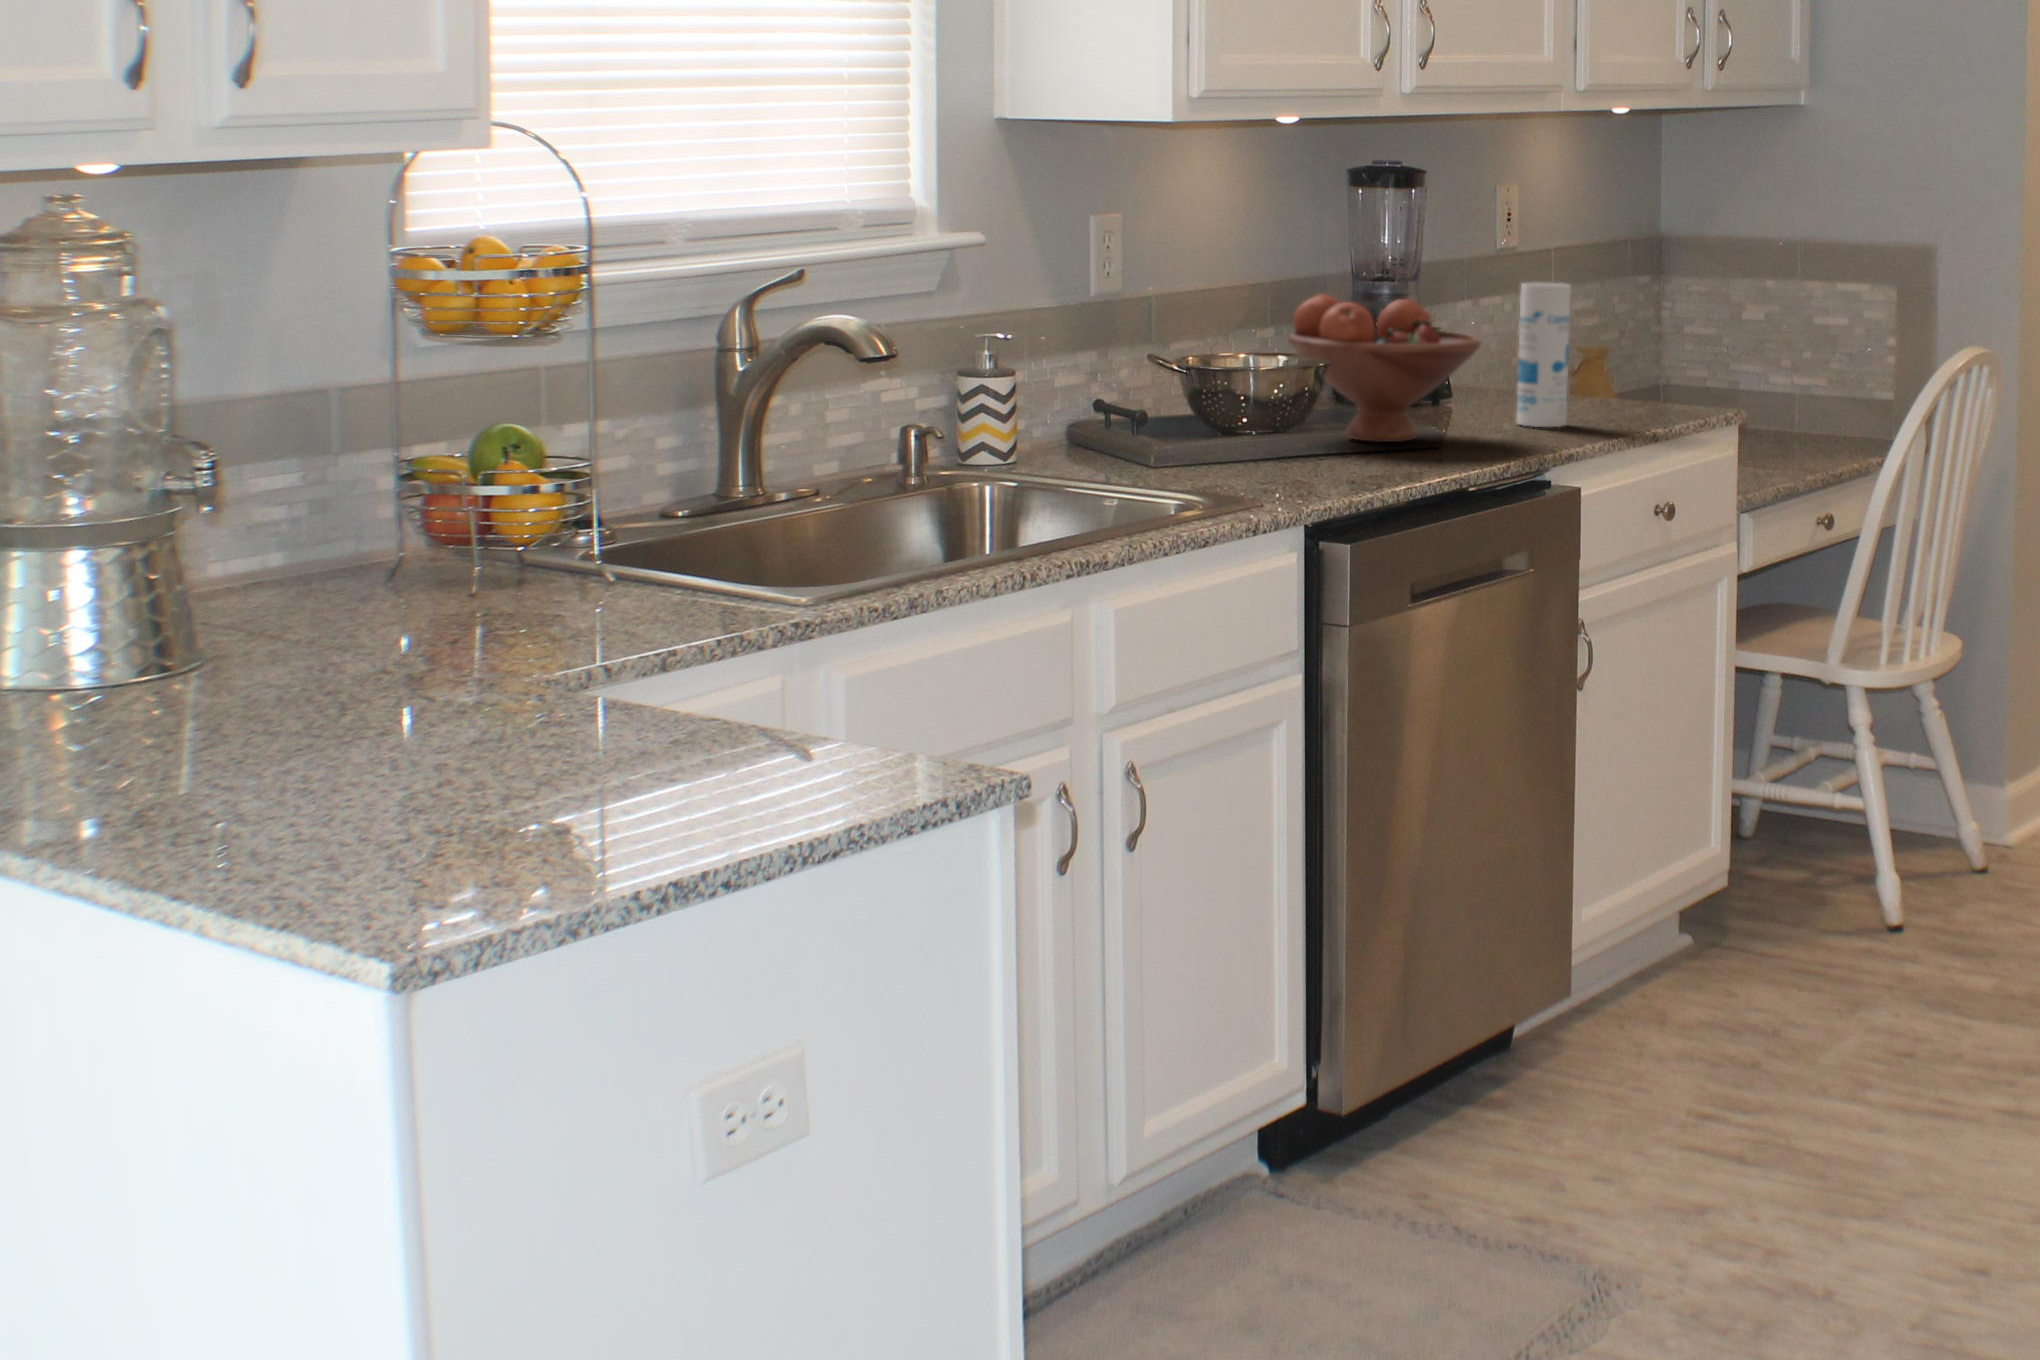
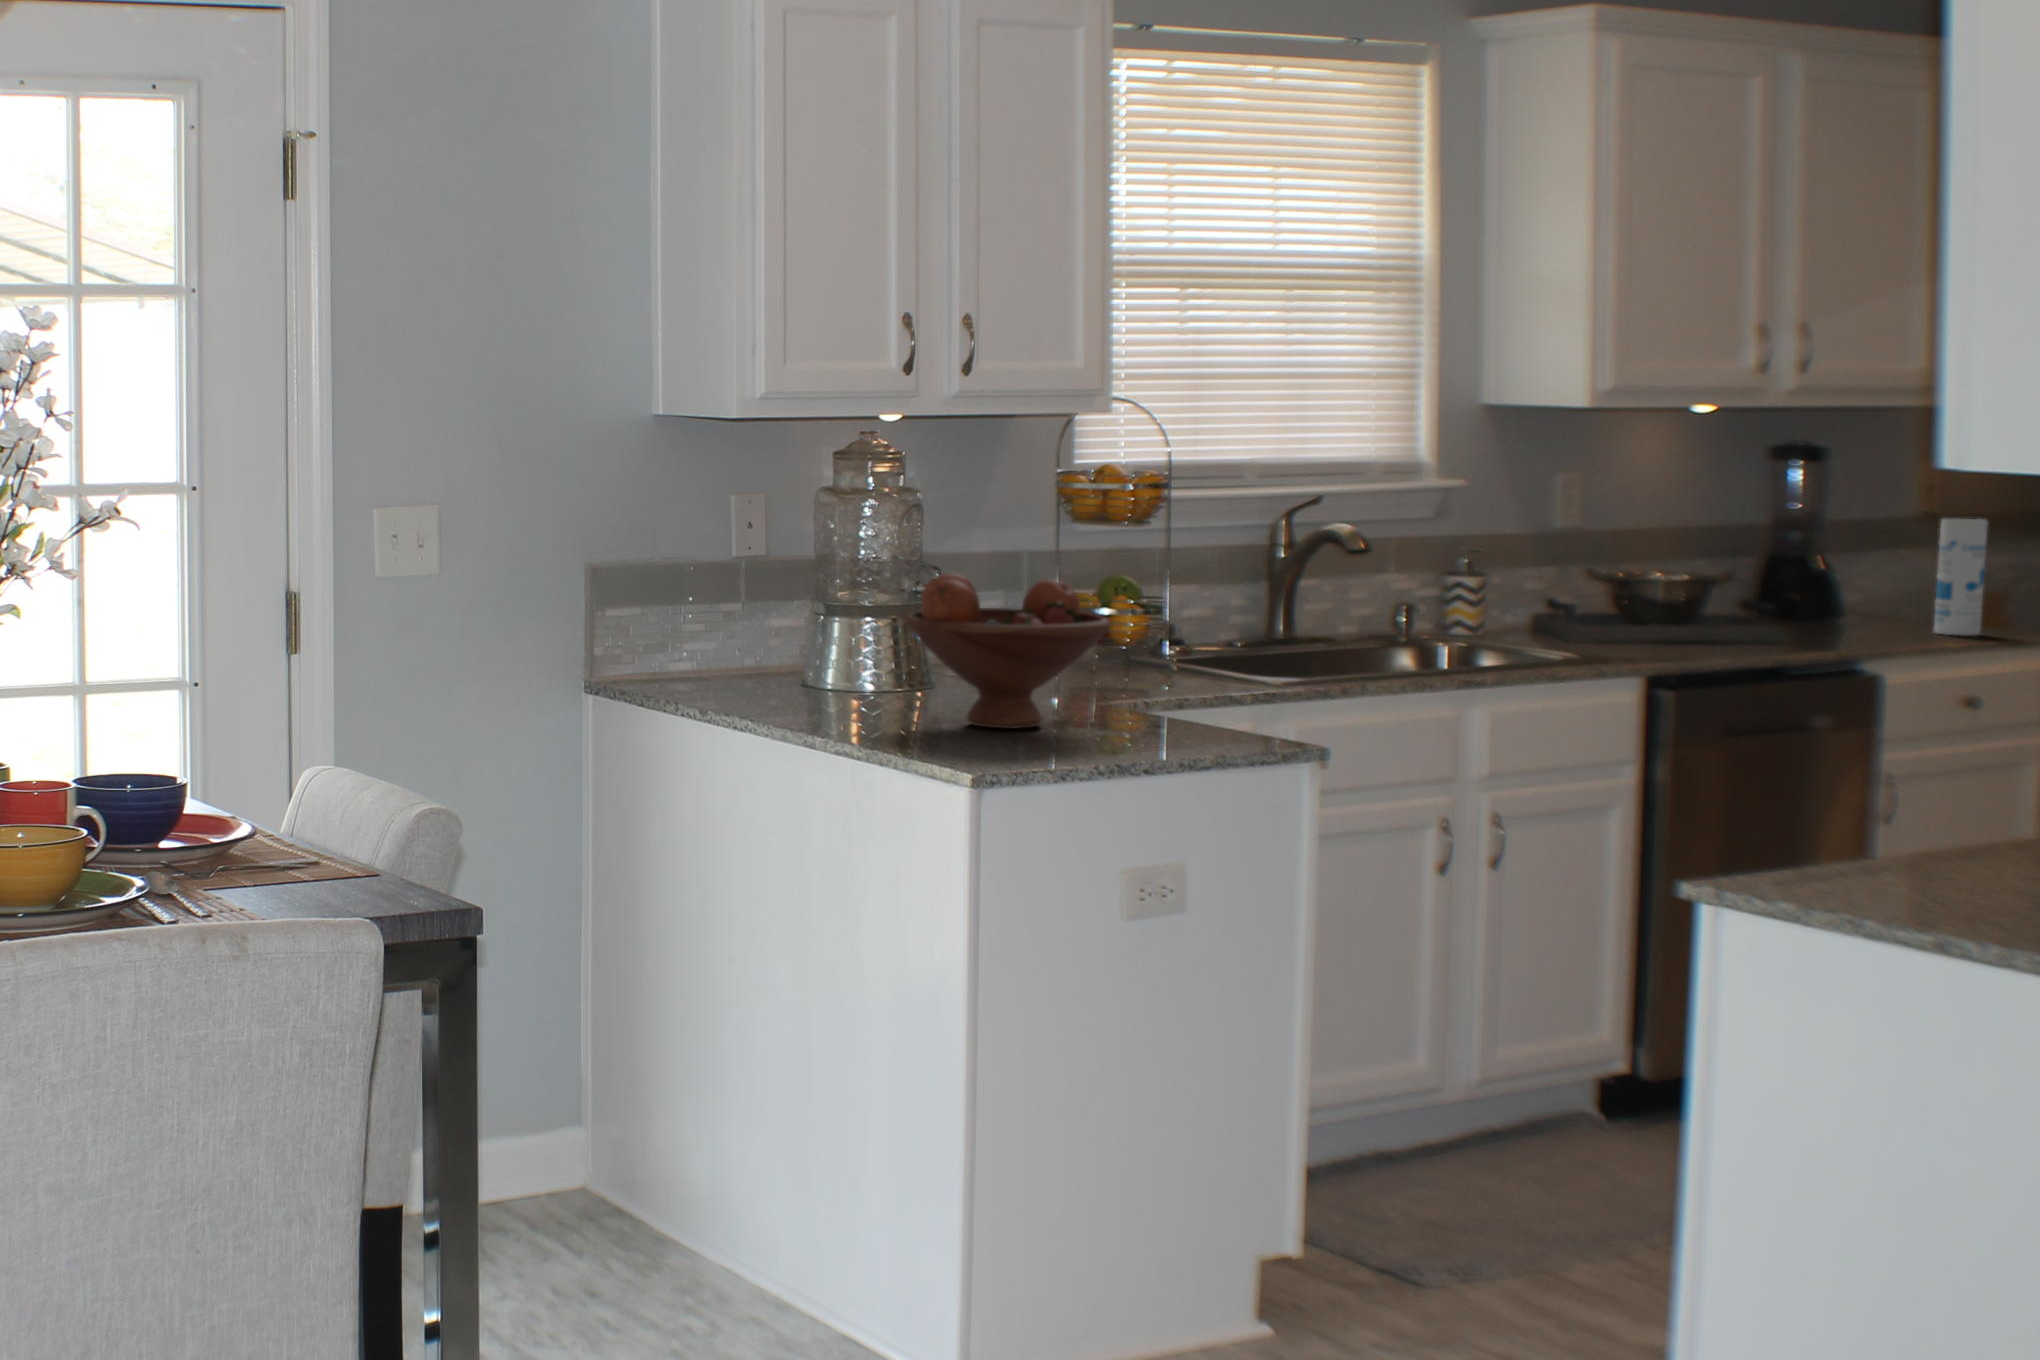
fruit bowl: present [1288,294,1480,442] -> present [905,572,1111,729]

